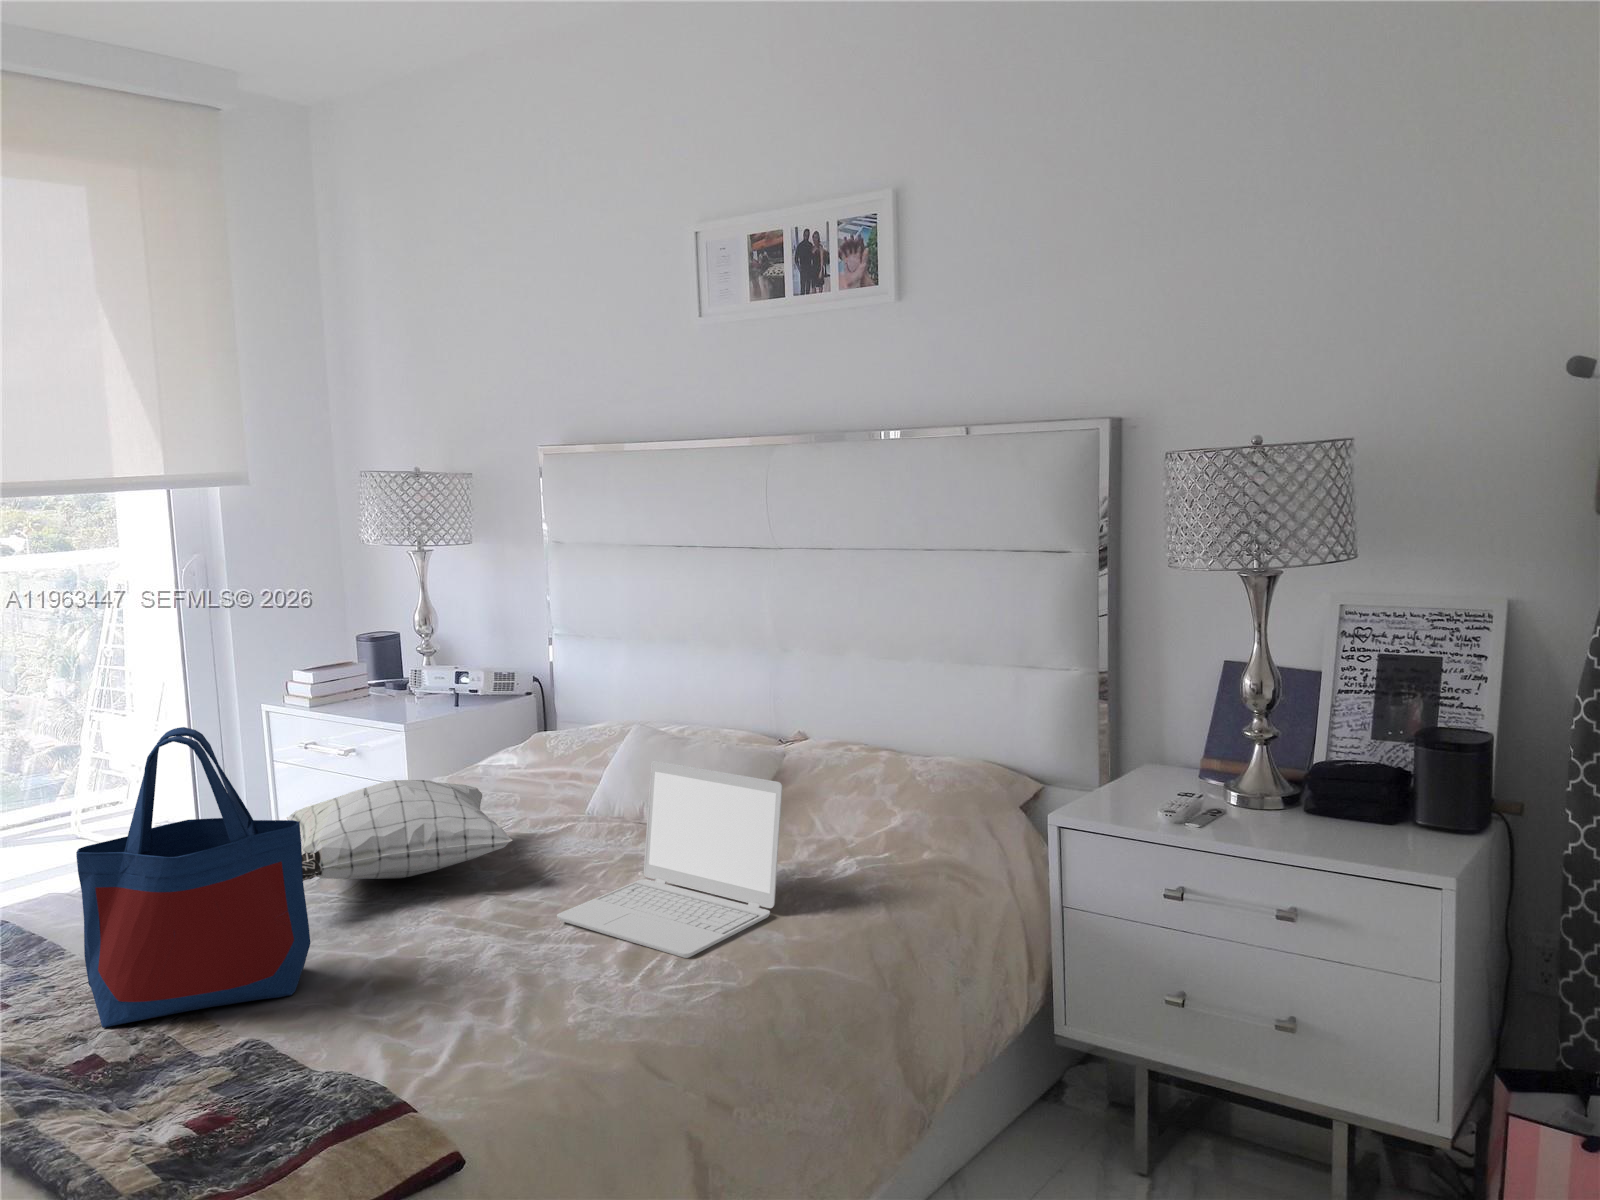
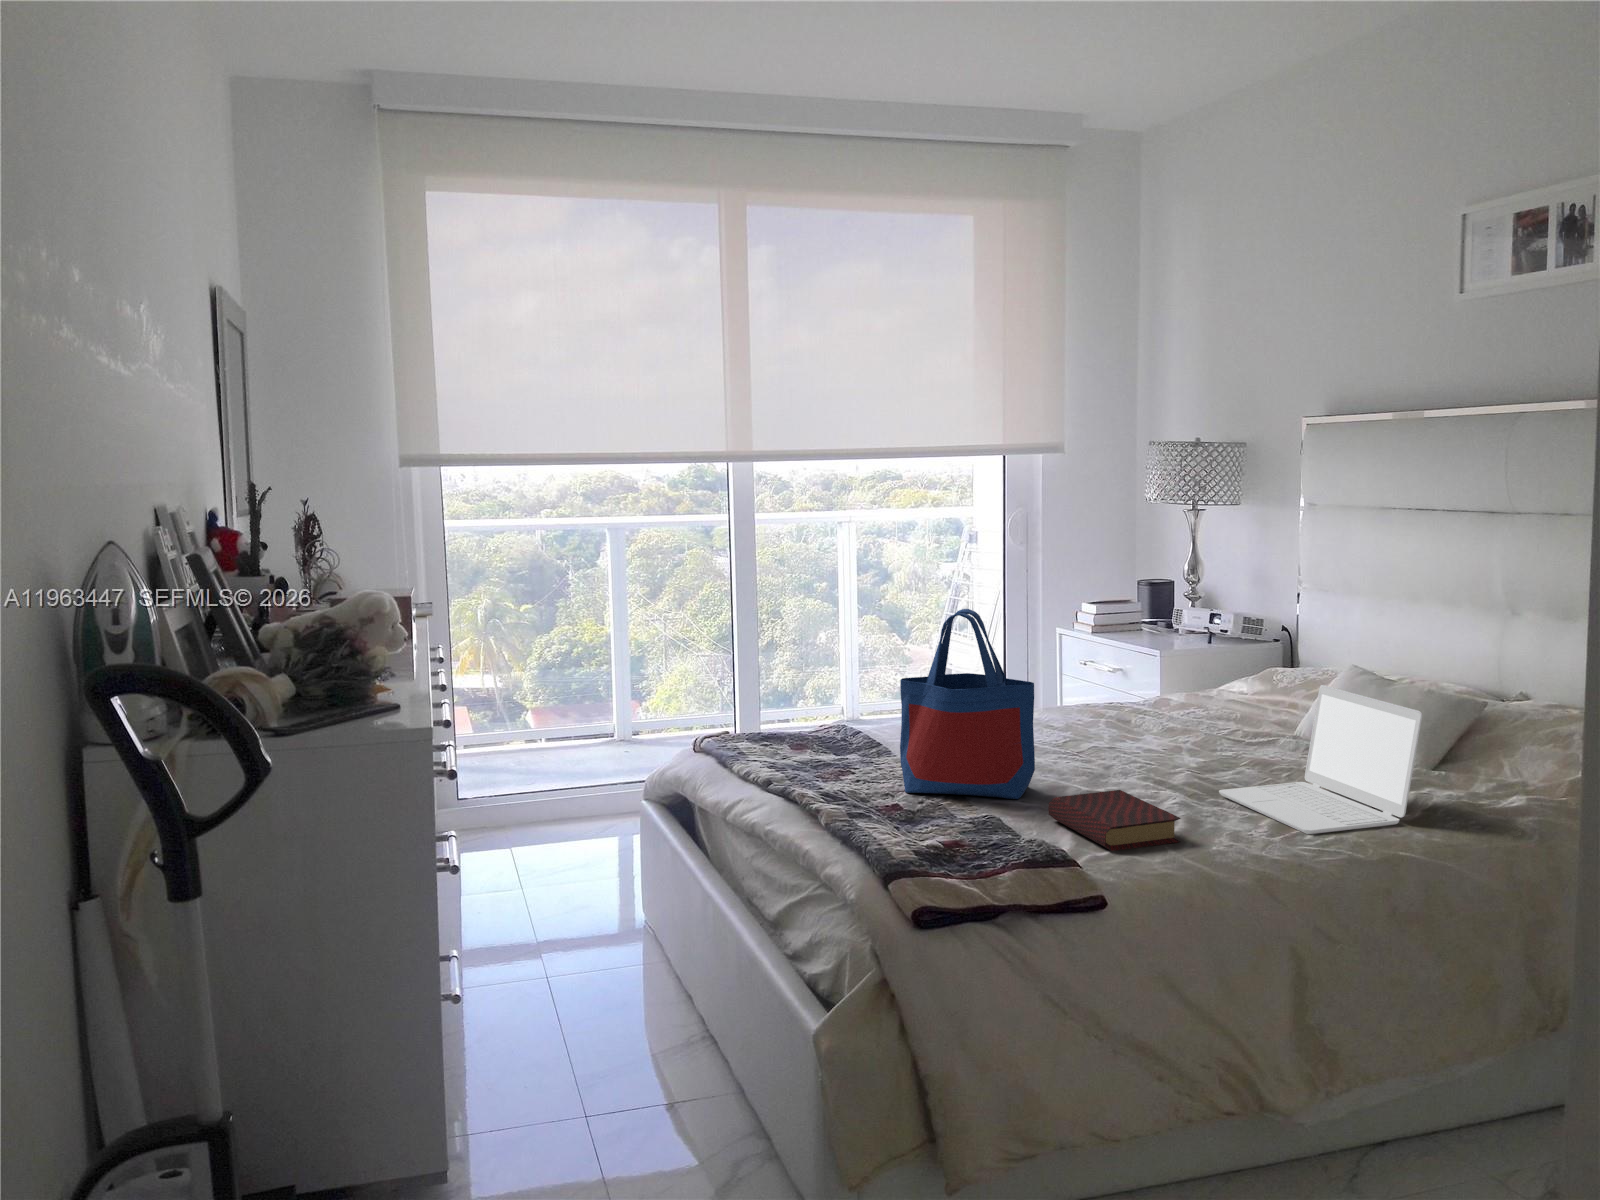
pillow: present [287,780,512,881] -> none [1028,677,1200,752]
book: none [350,952,548,1060] -> present [1049,790,1181,851]

